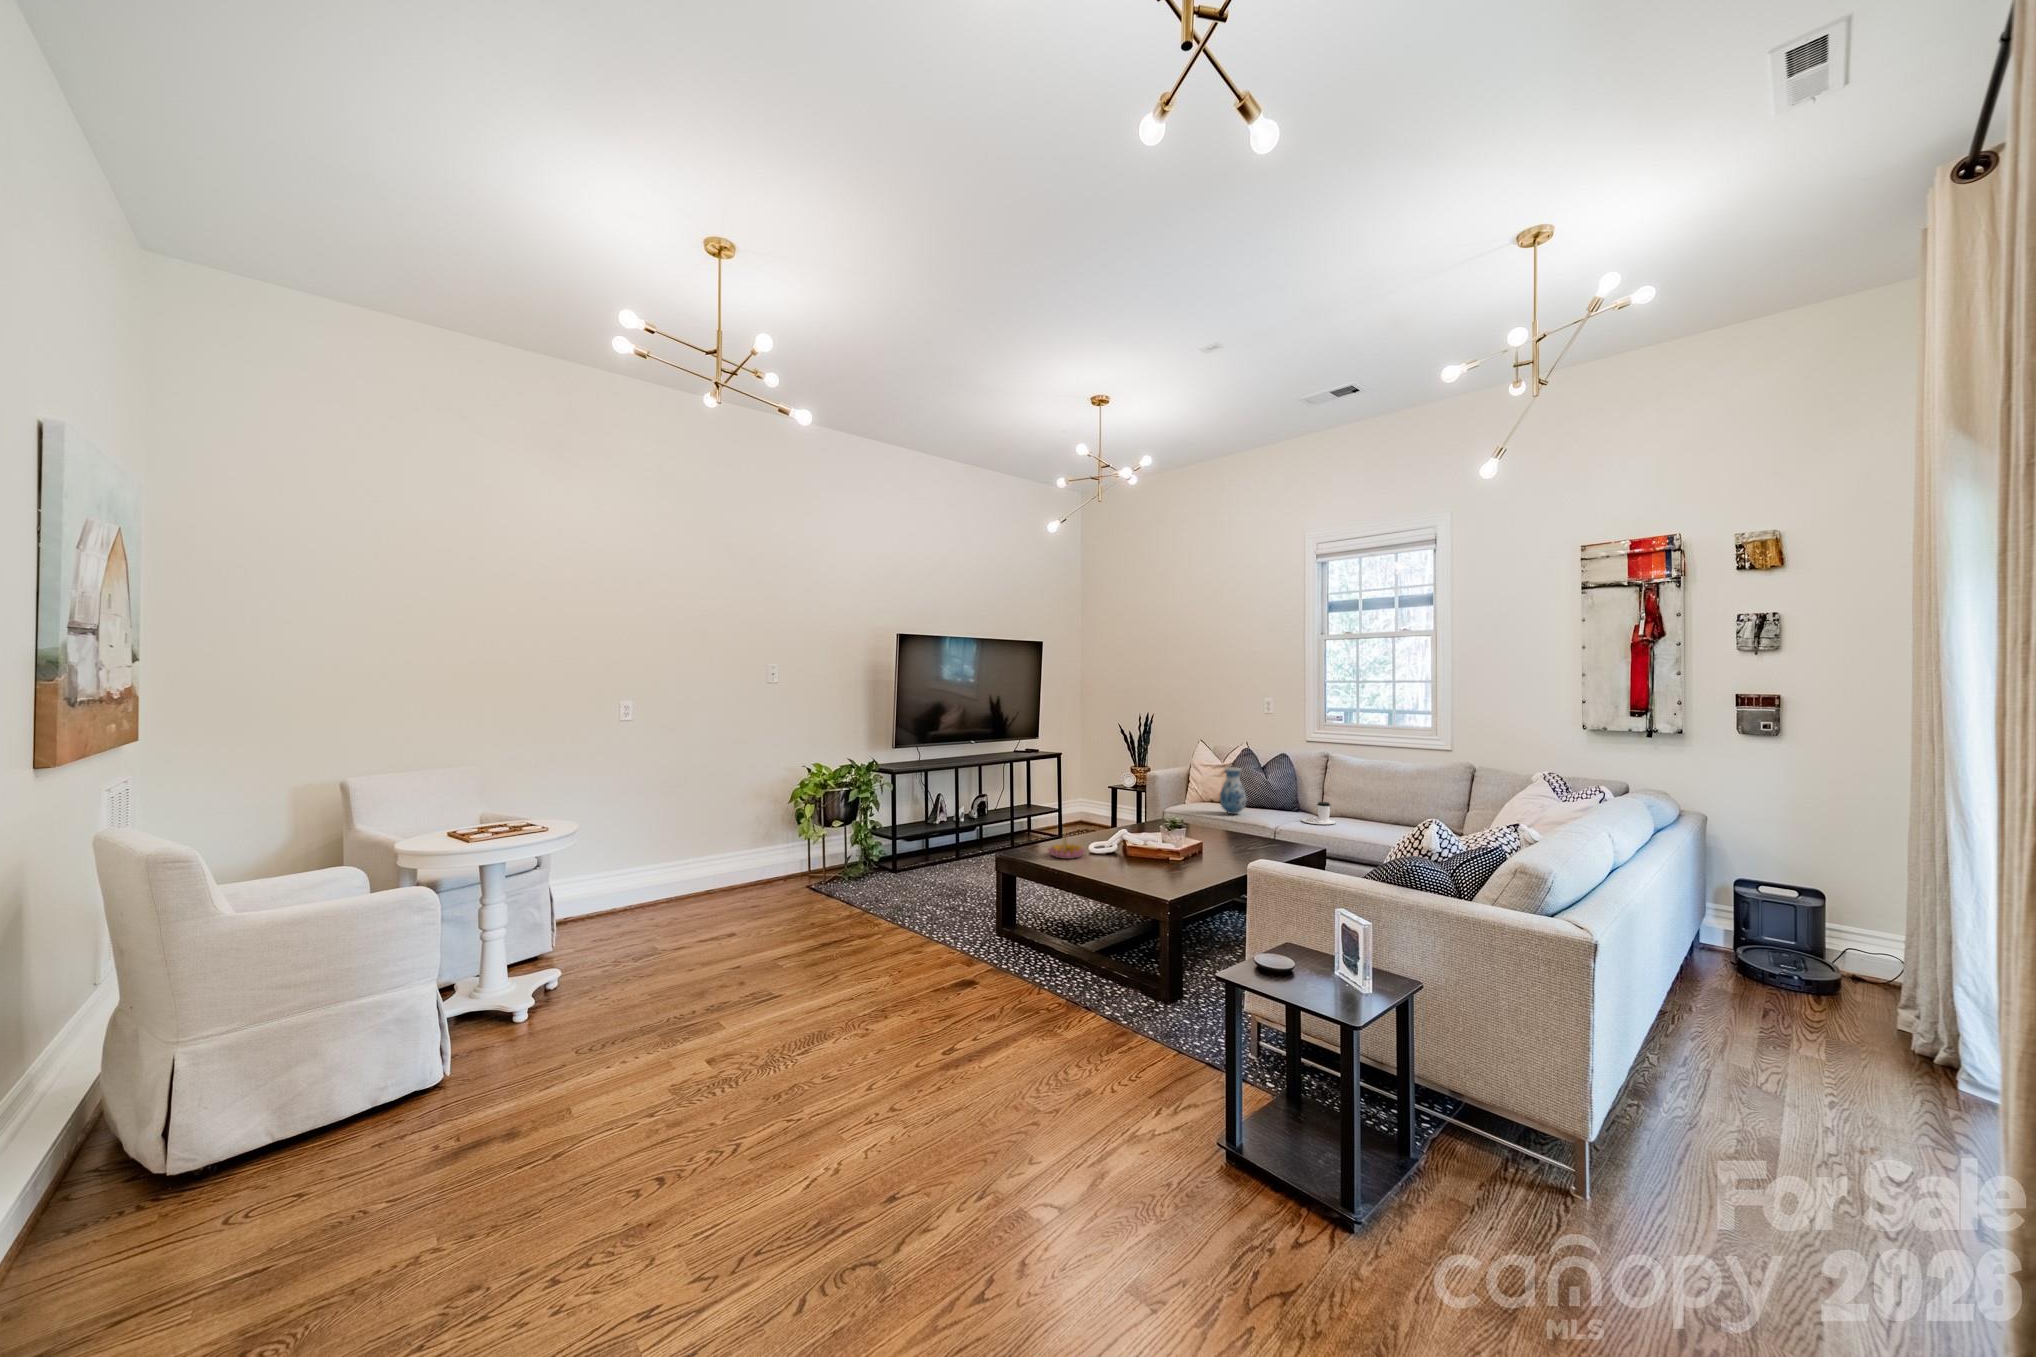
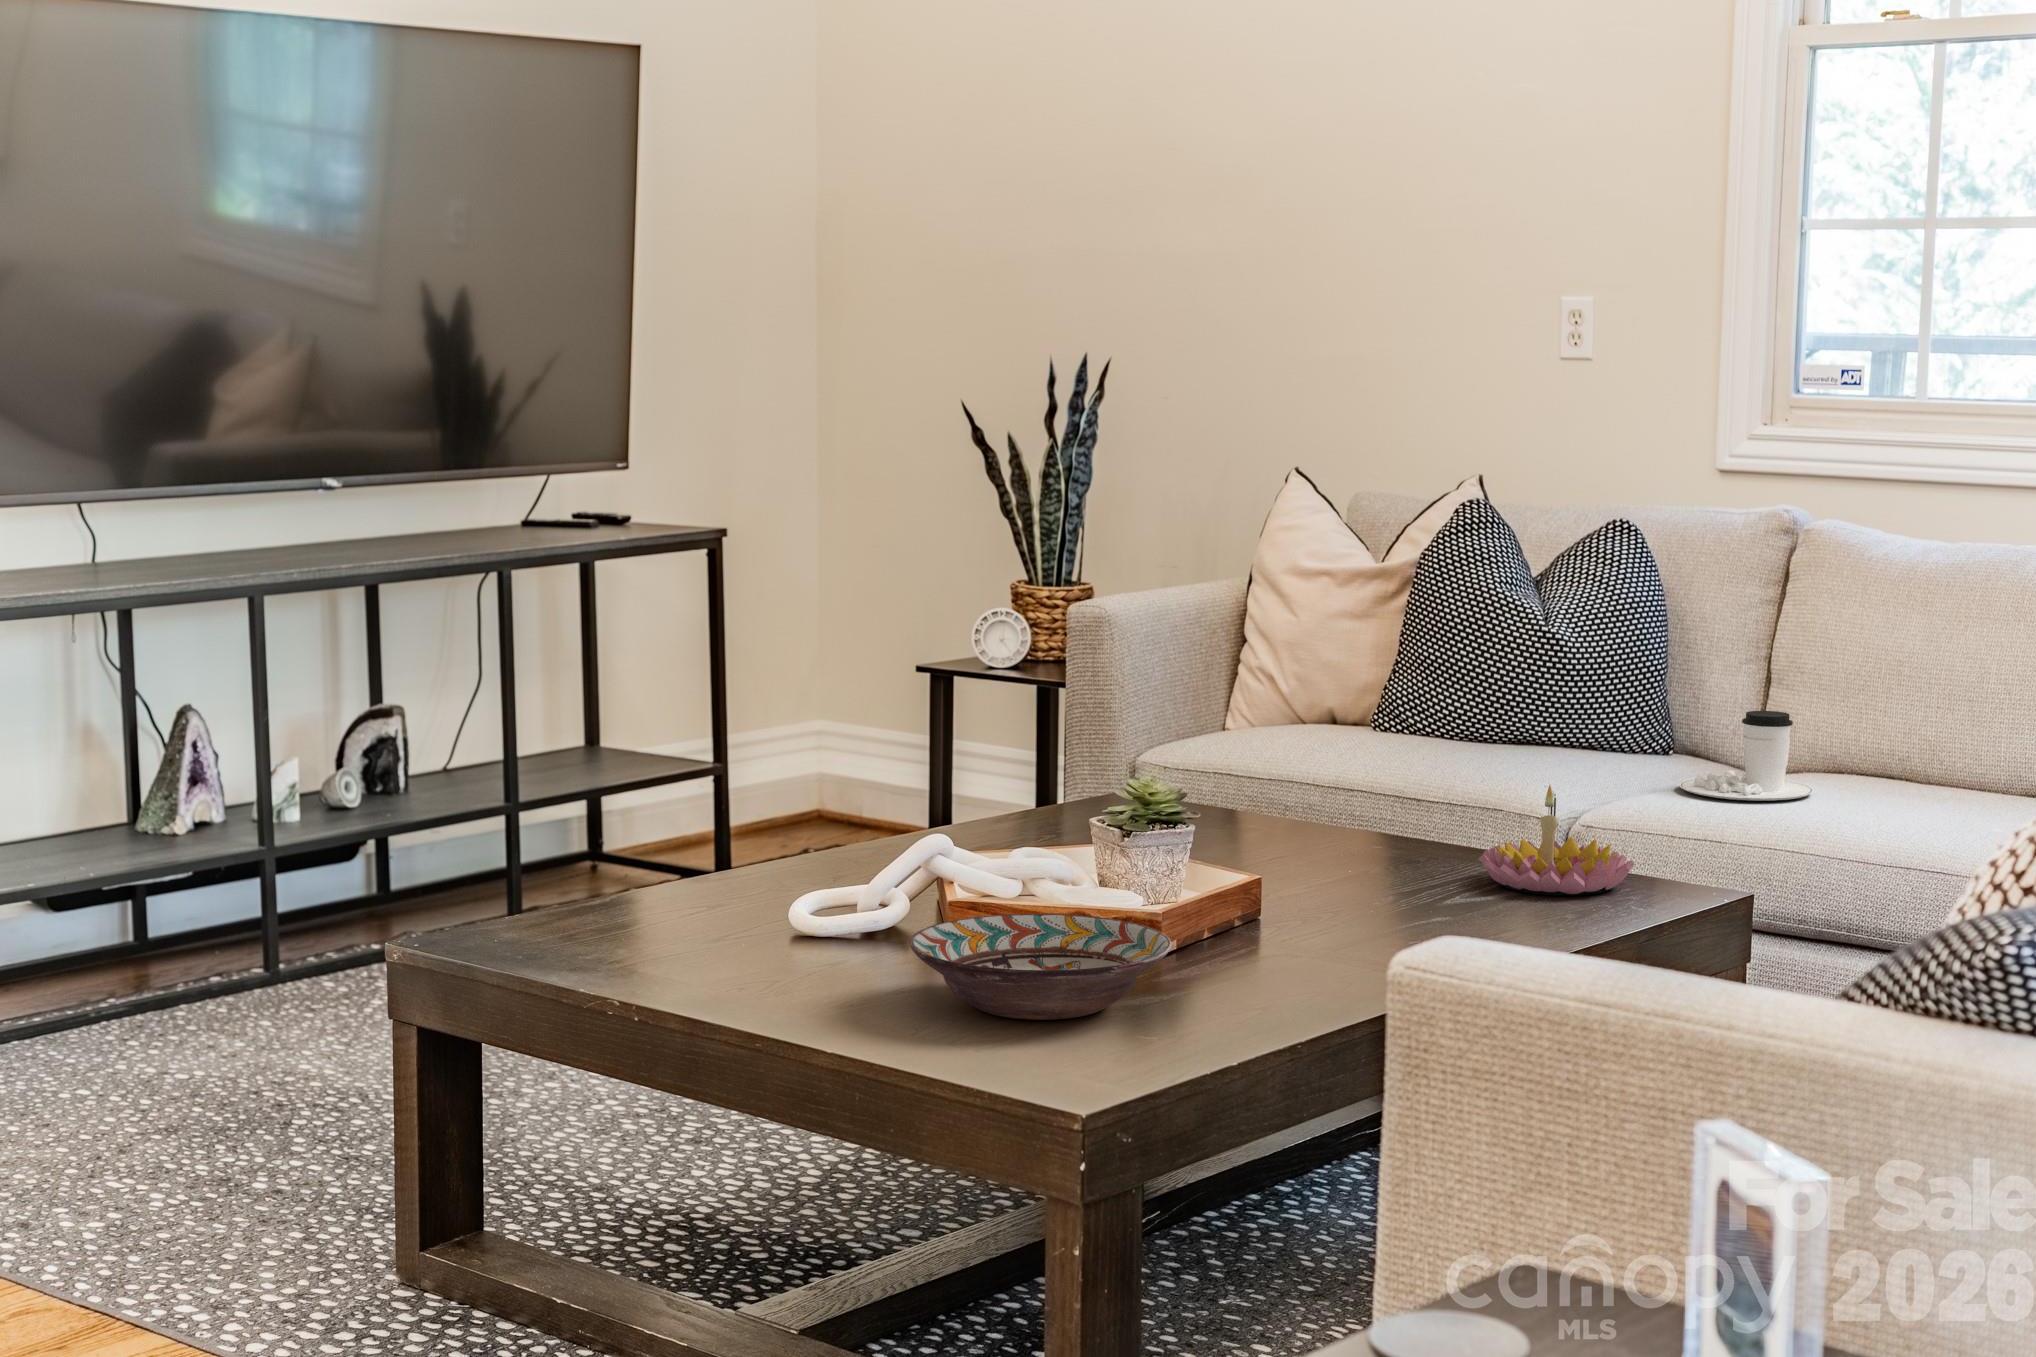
vase: present [1220,767,1247,814] -> none [1358,577,1464,767]
candle holder: present [1048,833,1086,859] -> present [1479,785,1635,896]
decorative bowl: none [1120,850,1182,876] -> present [909,914,1171,1020]

